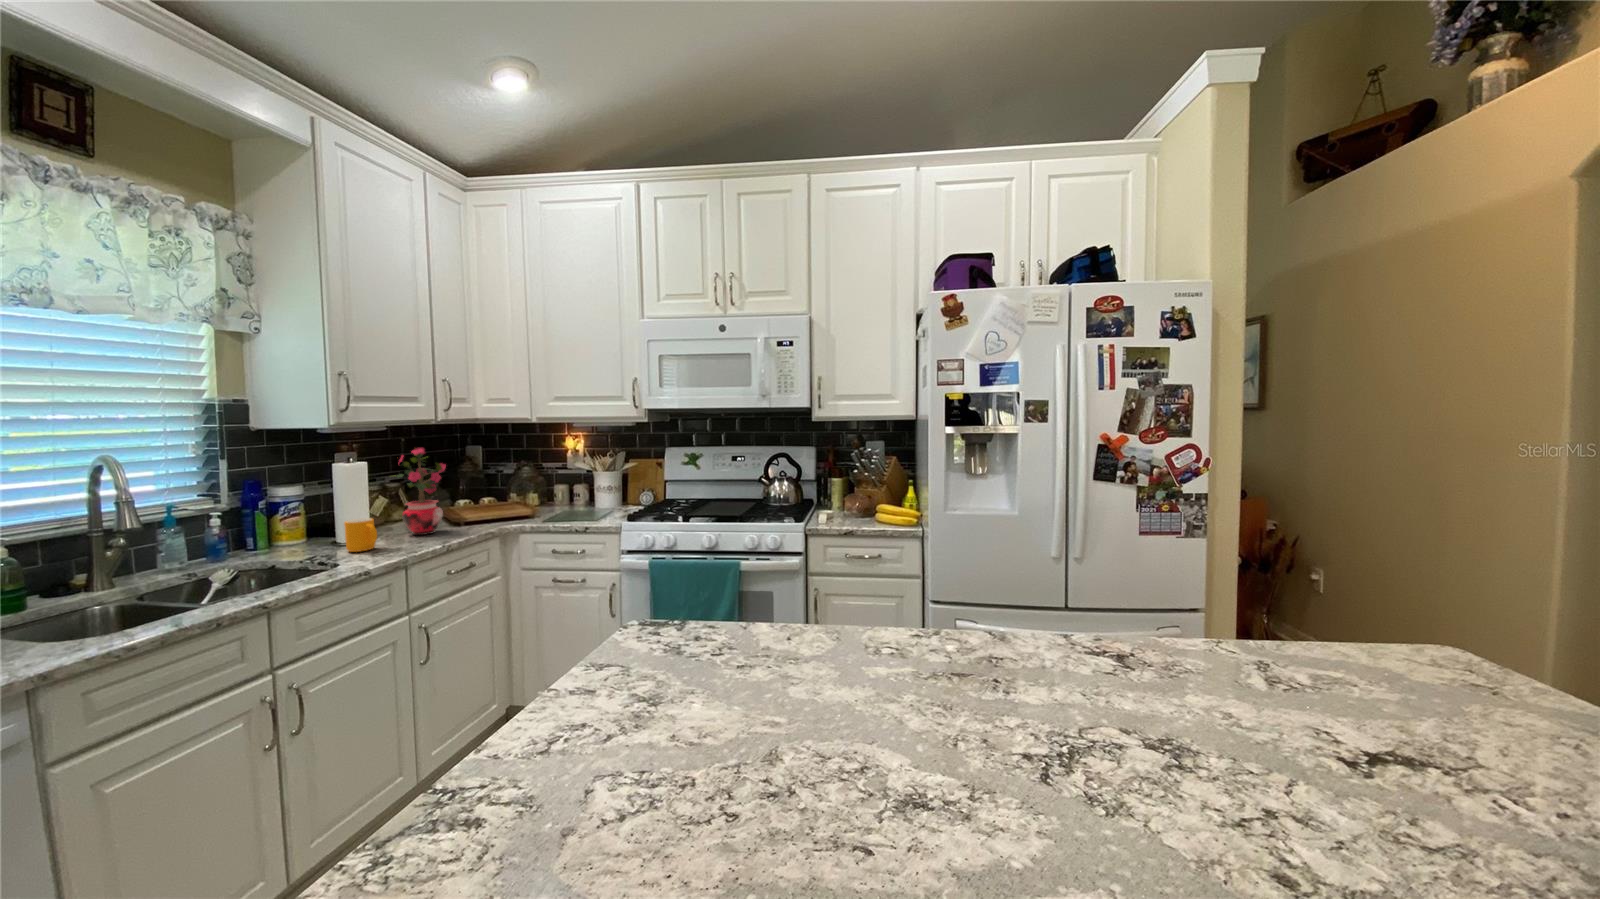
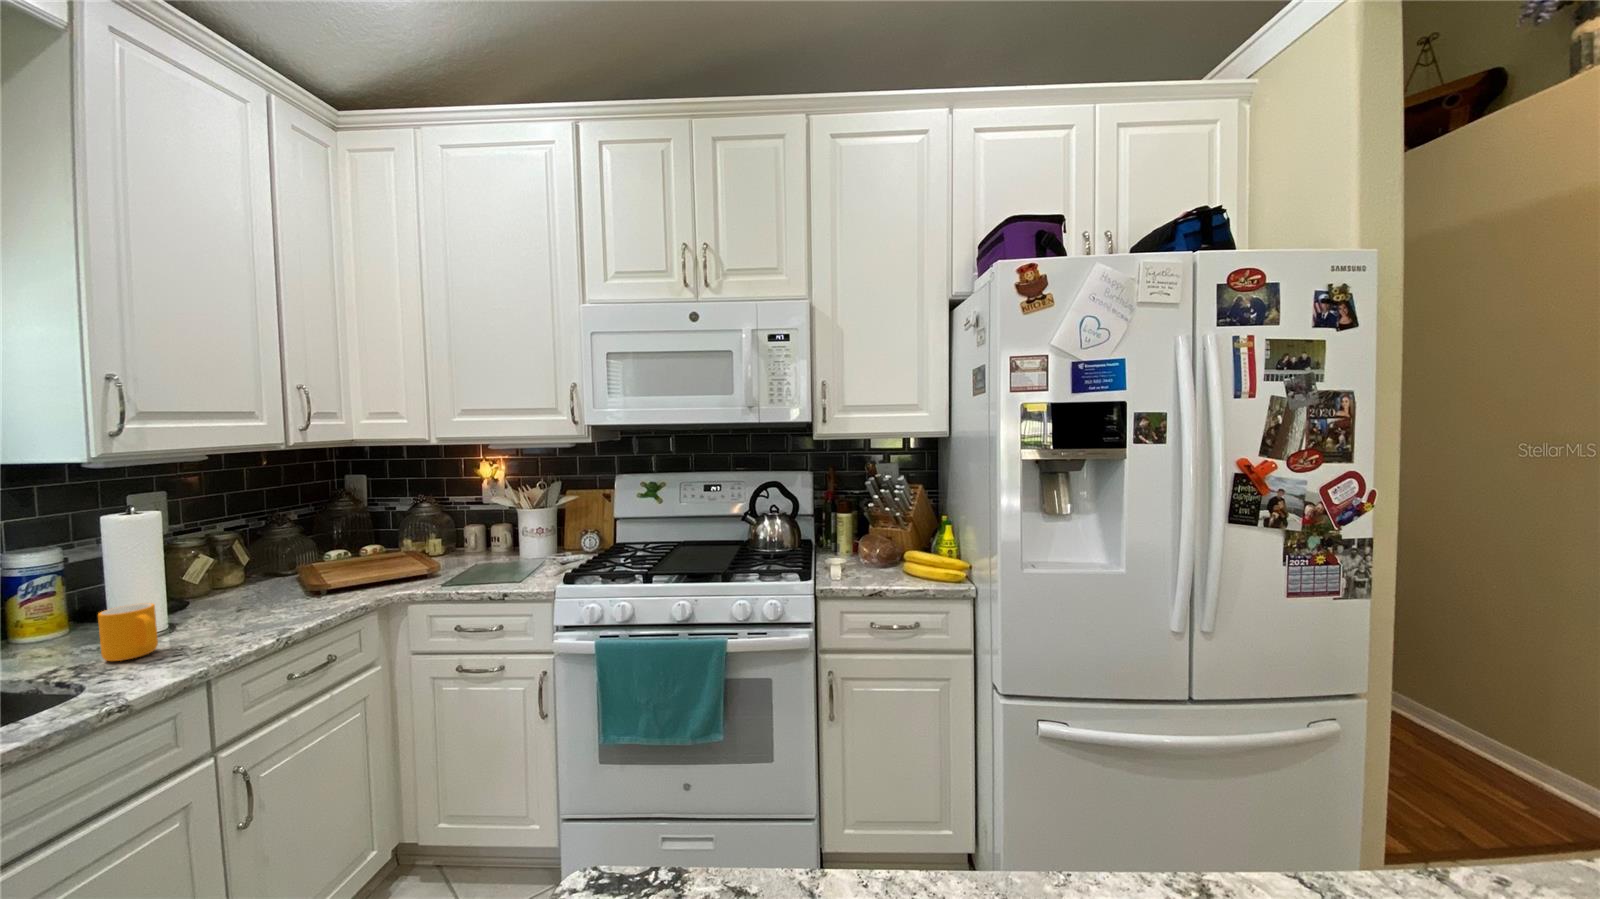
potted plant: present [395,448,446,535] -> none [192,486,295,618]

